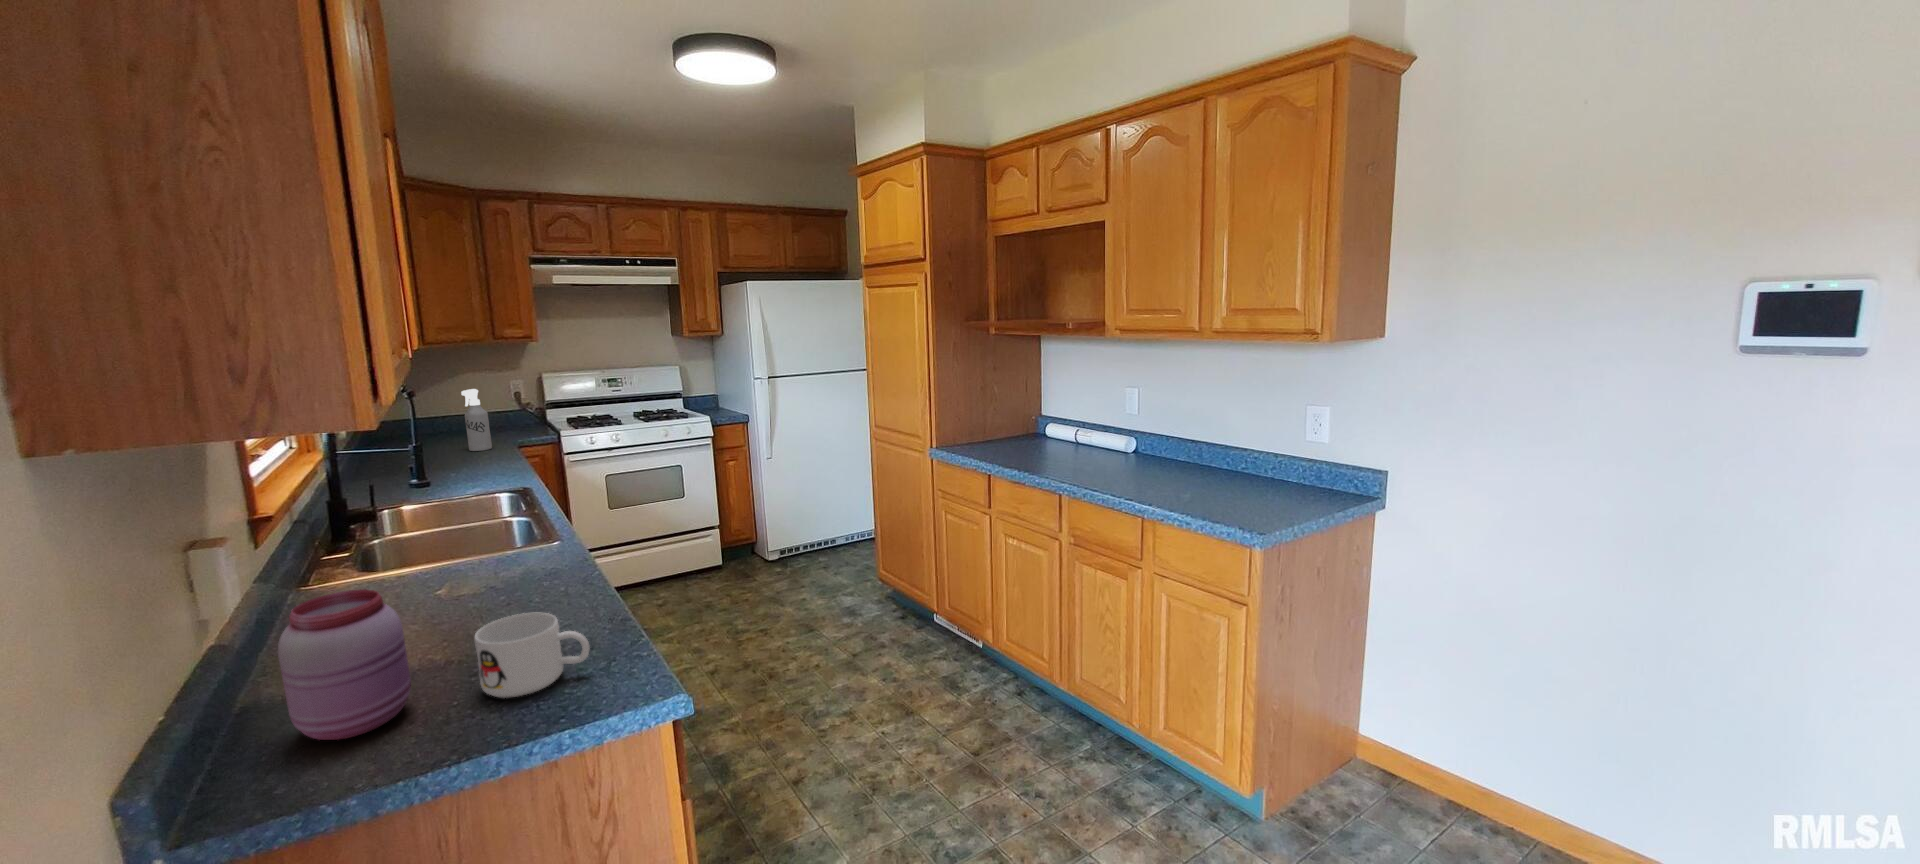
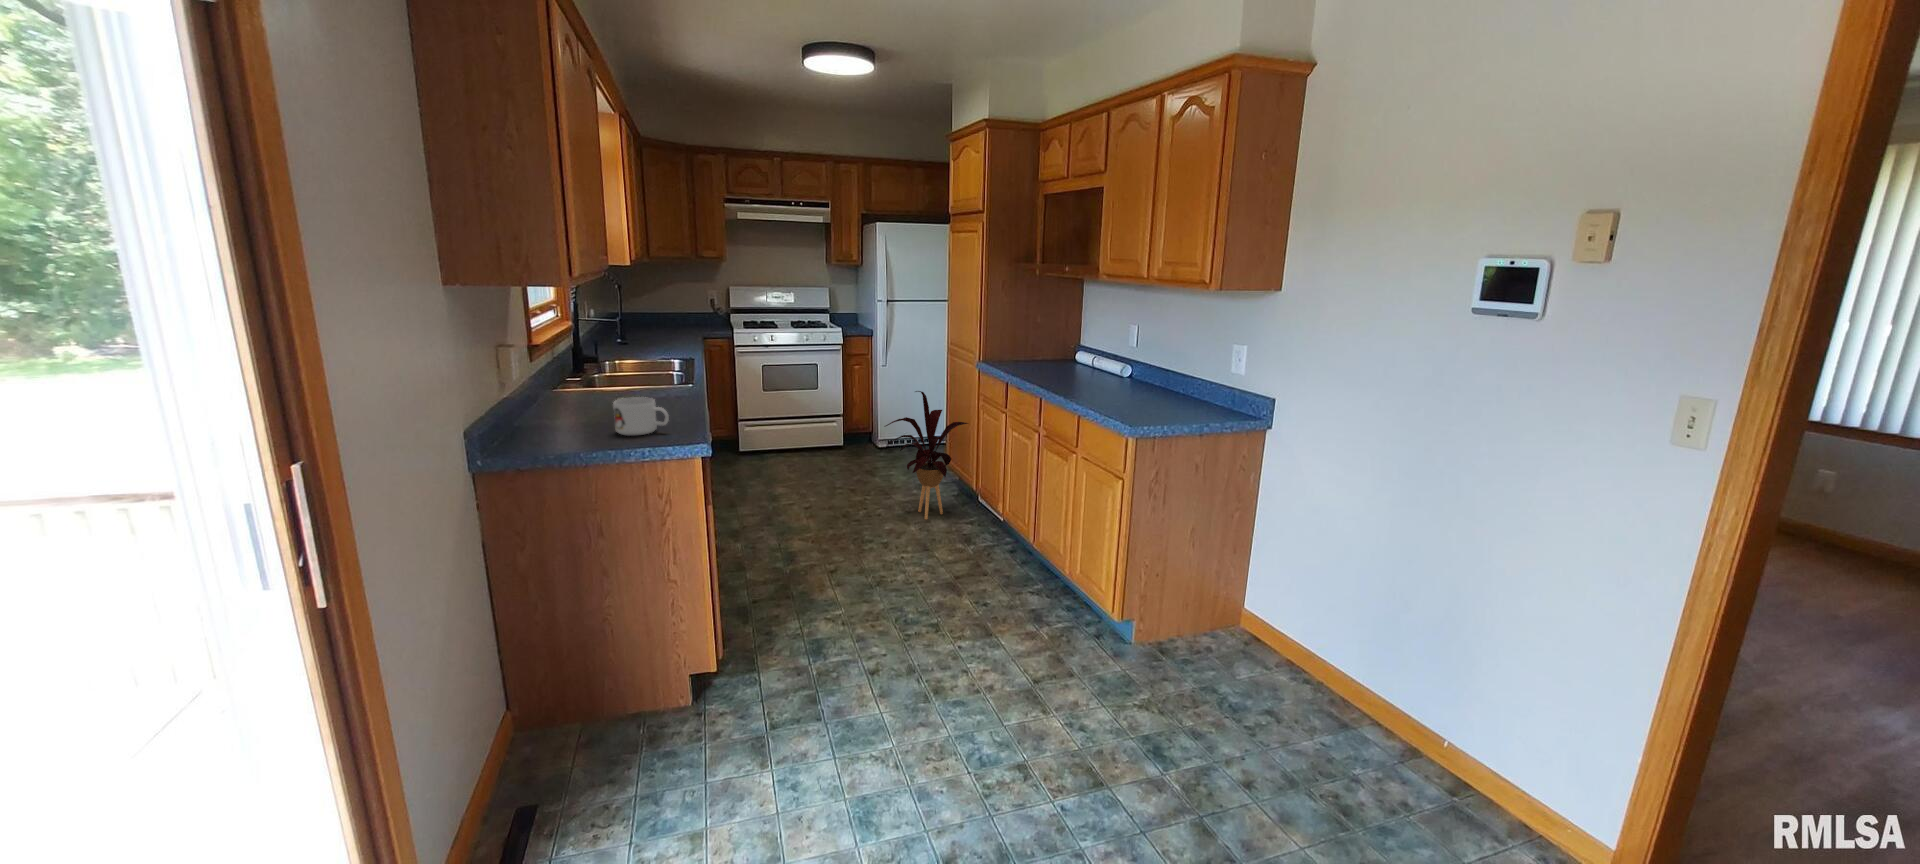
spray bottle: present [461,389,492,451] -> none [668,292,685,337]
house plant: none [822,497,925,663] -> present [886,391,968,520]
jar: present [278,589,411,740] -> none [526,369,583,438]

